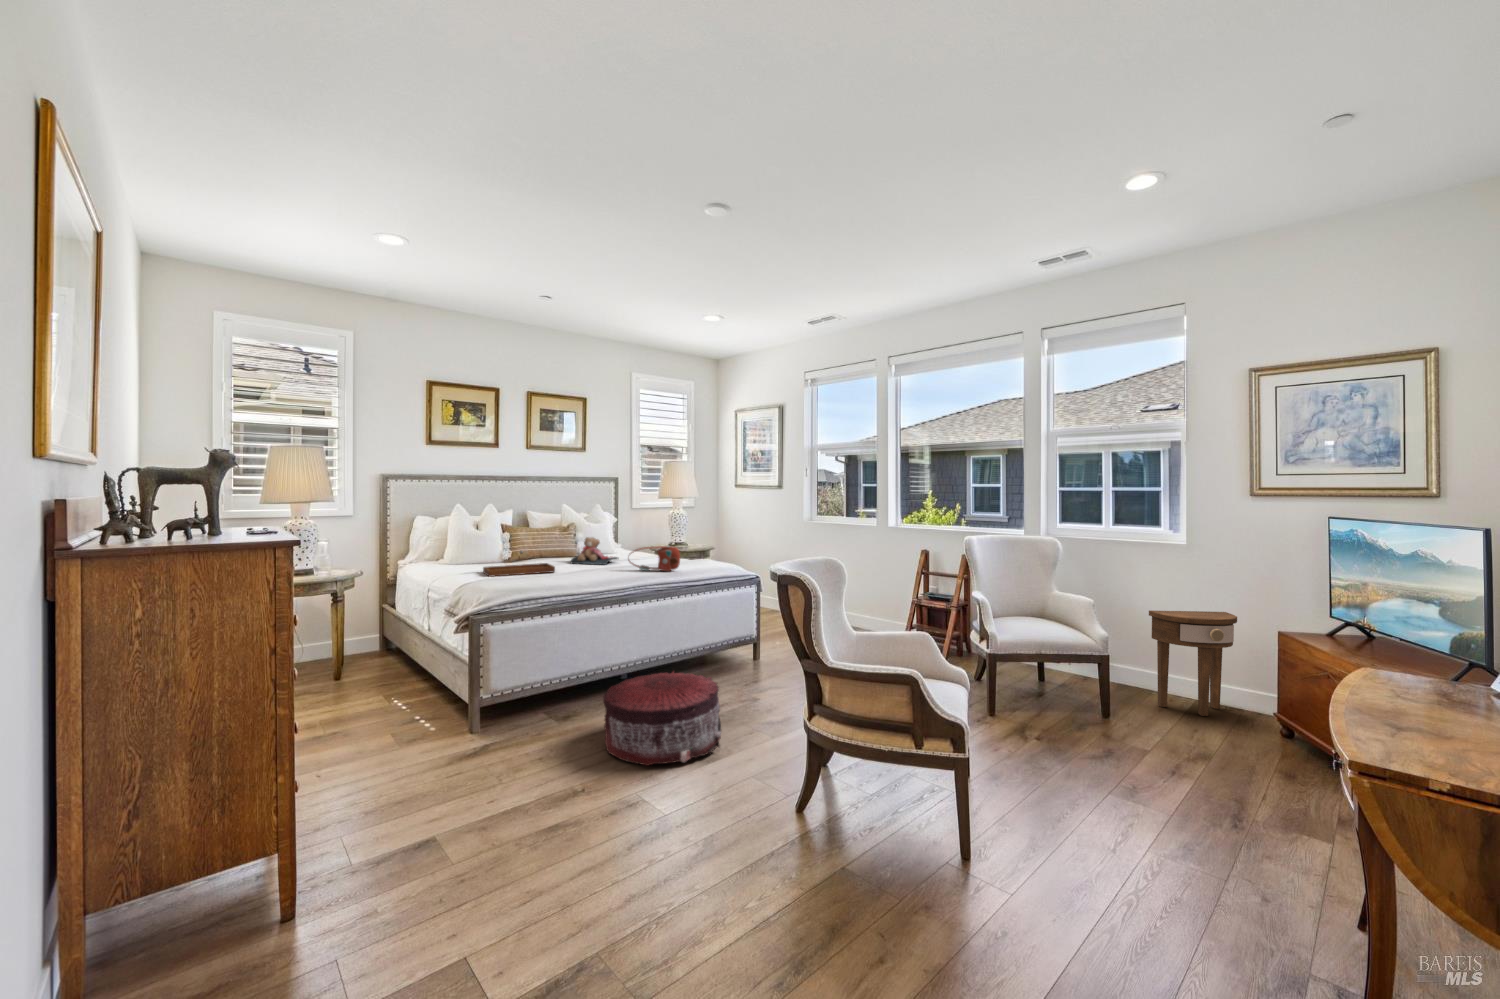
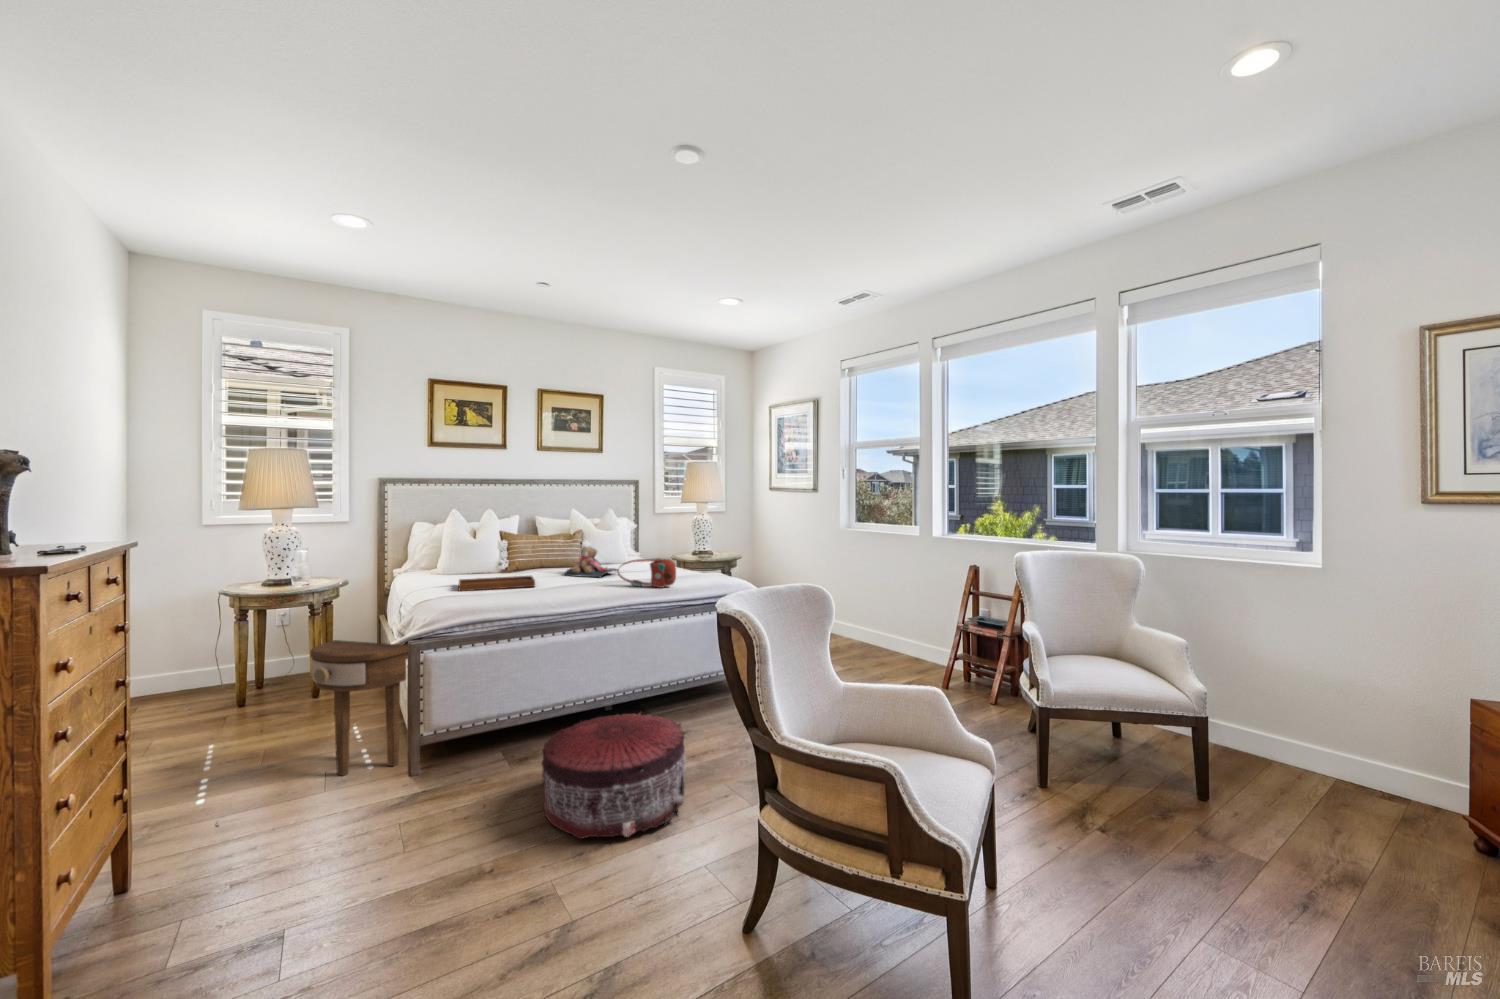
side table: present [1149,610,1237,716] -> present [310,640,409,776]

